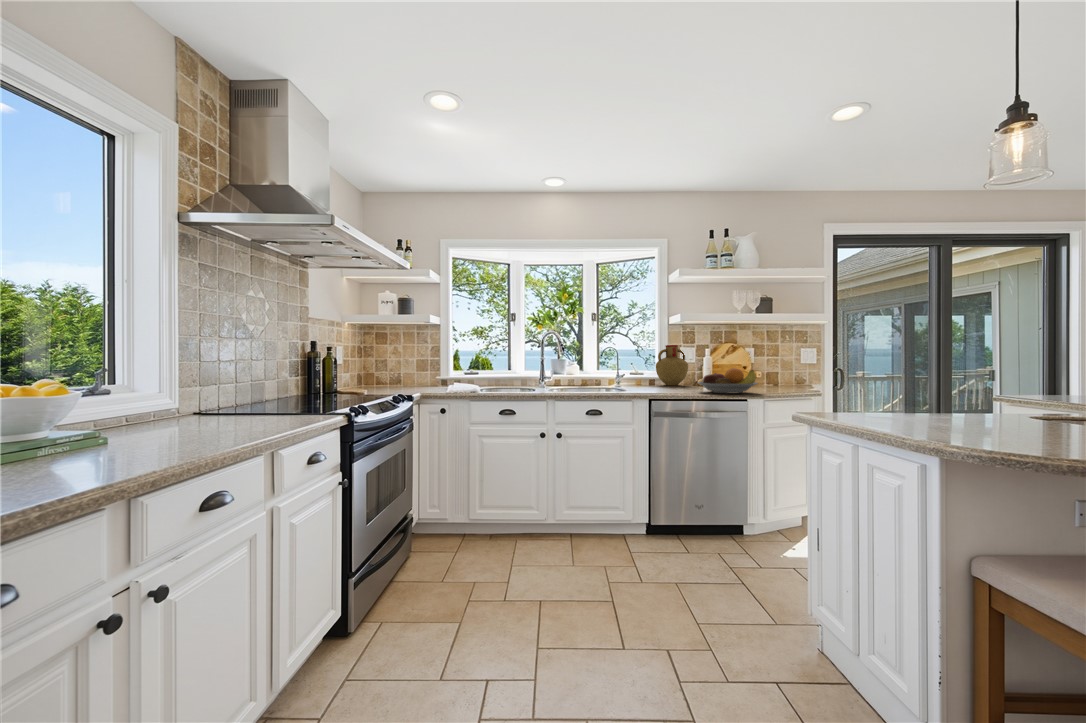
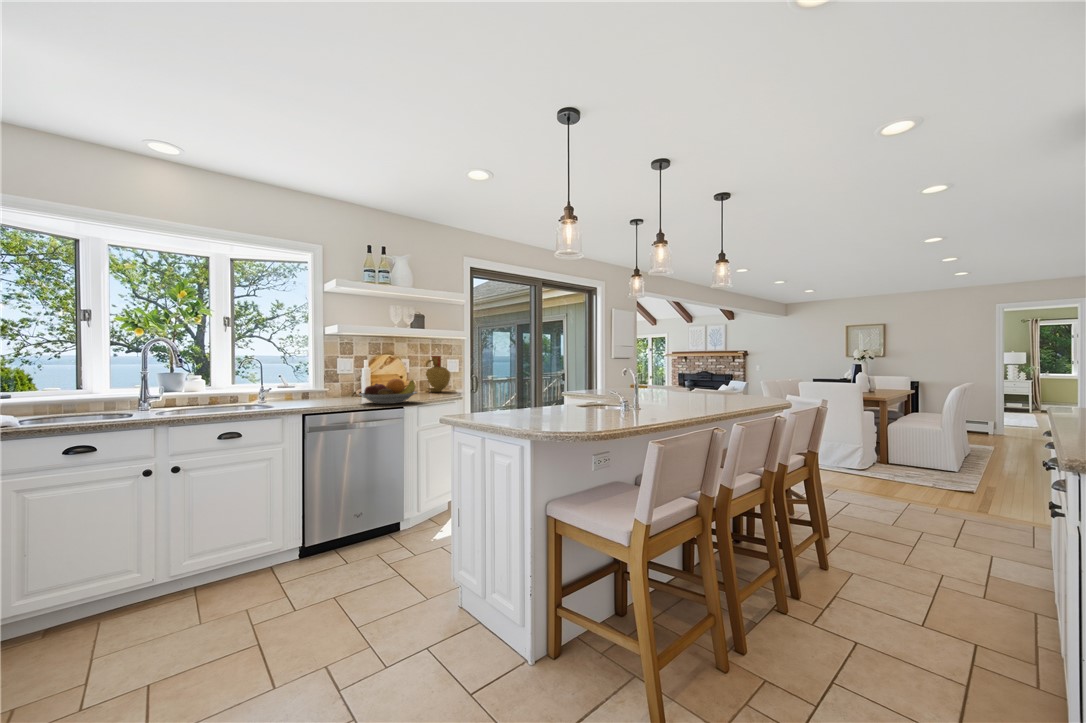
vase: present [656,345,688,386] -> present [426,356,450,392]

